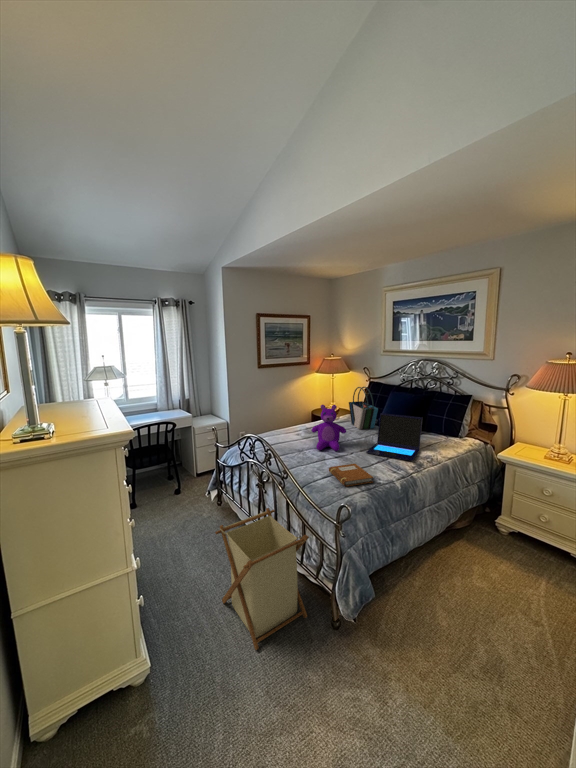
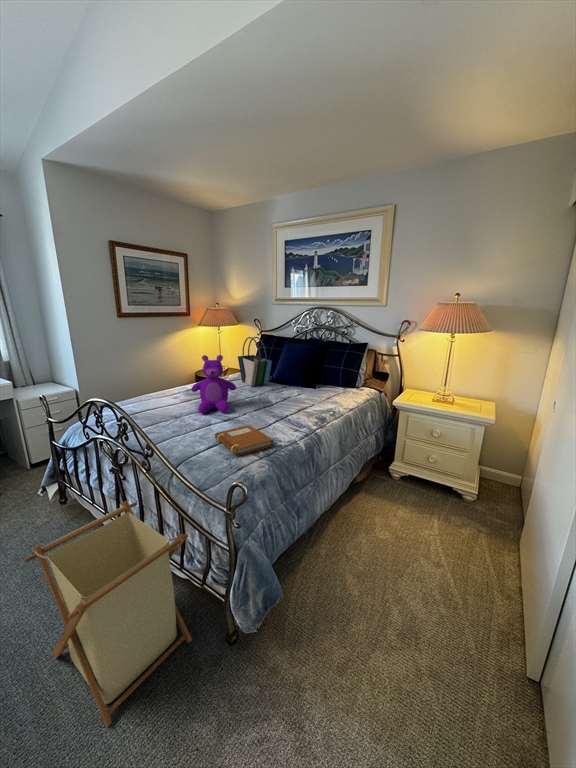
laptop: present [366,413,422,461] -> none [261,364,322,416]

